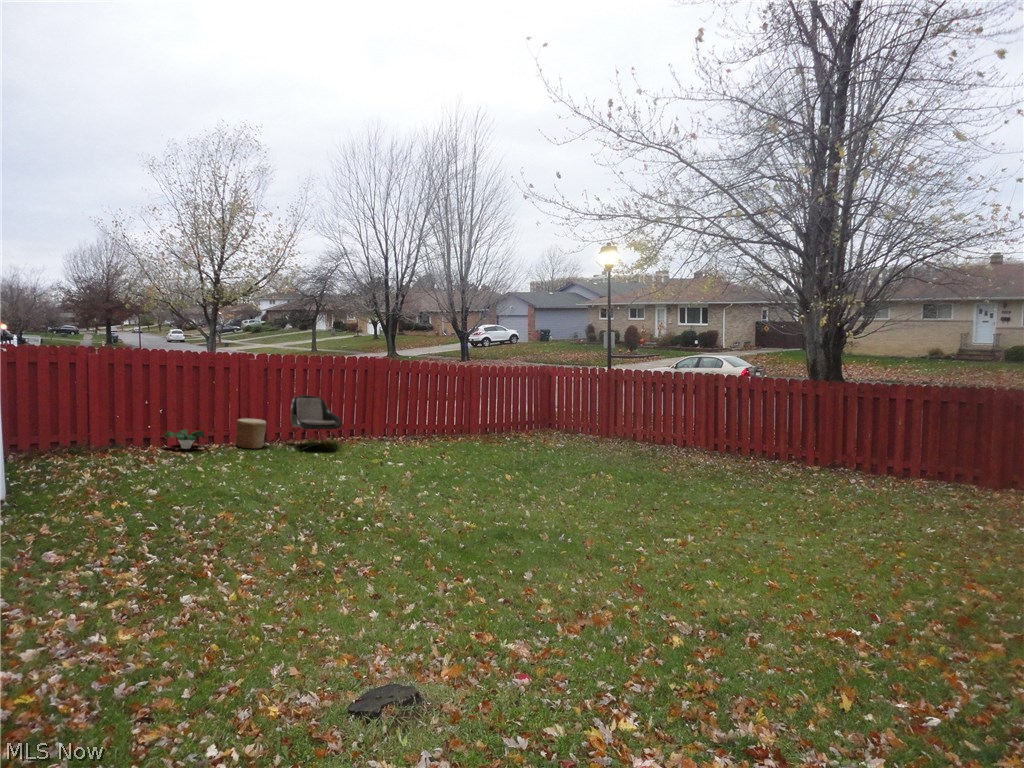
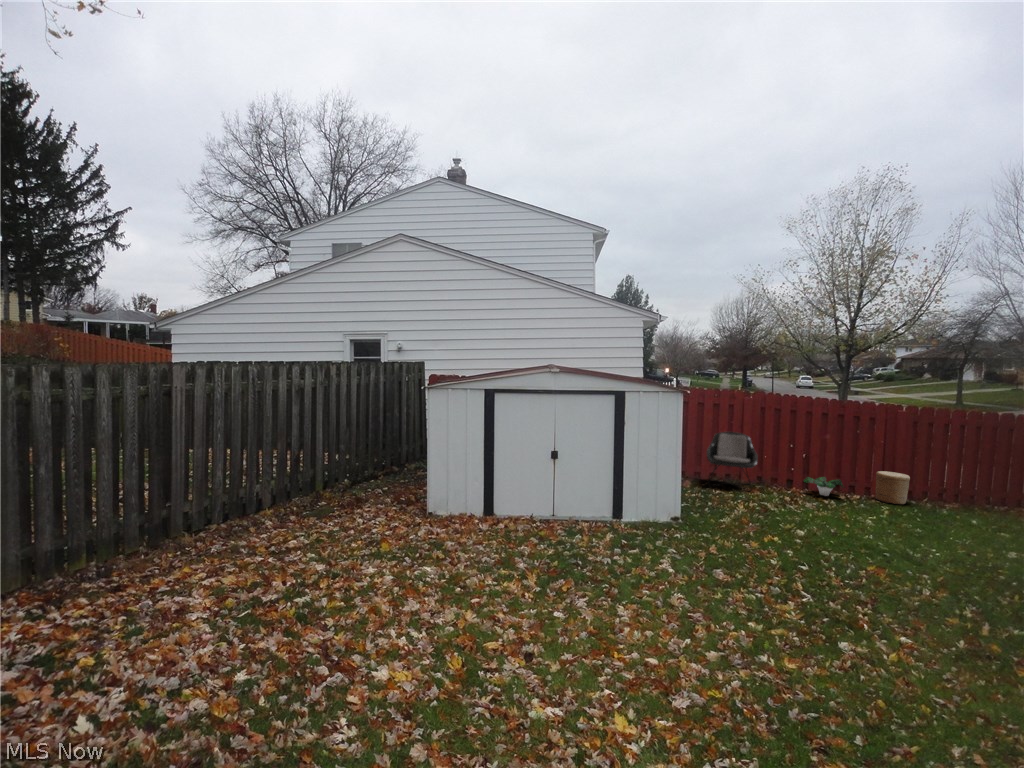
lounge chair: present [286,395,342,451] -> present [707,432,758,491]

